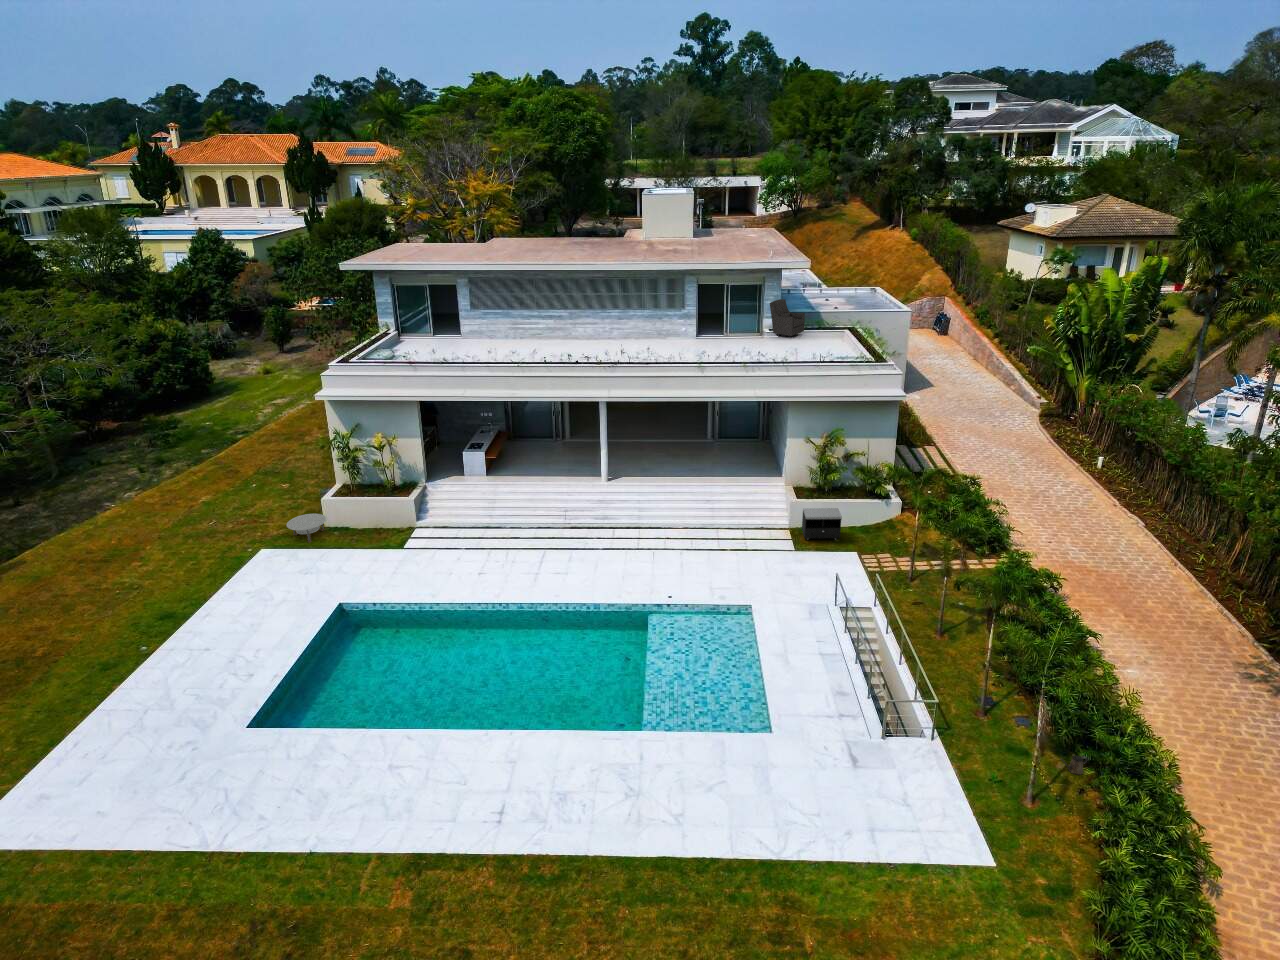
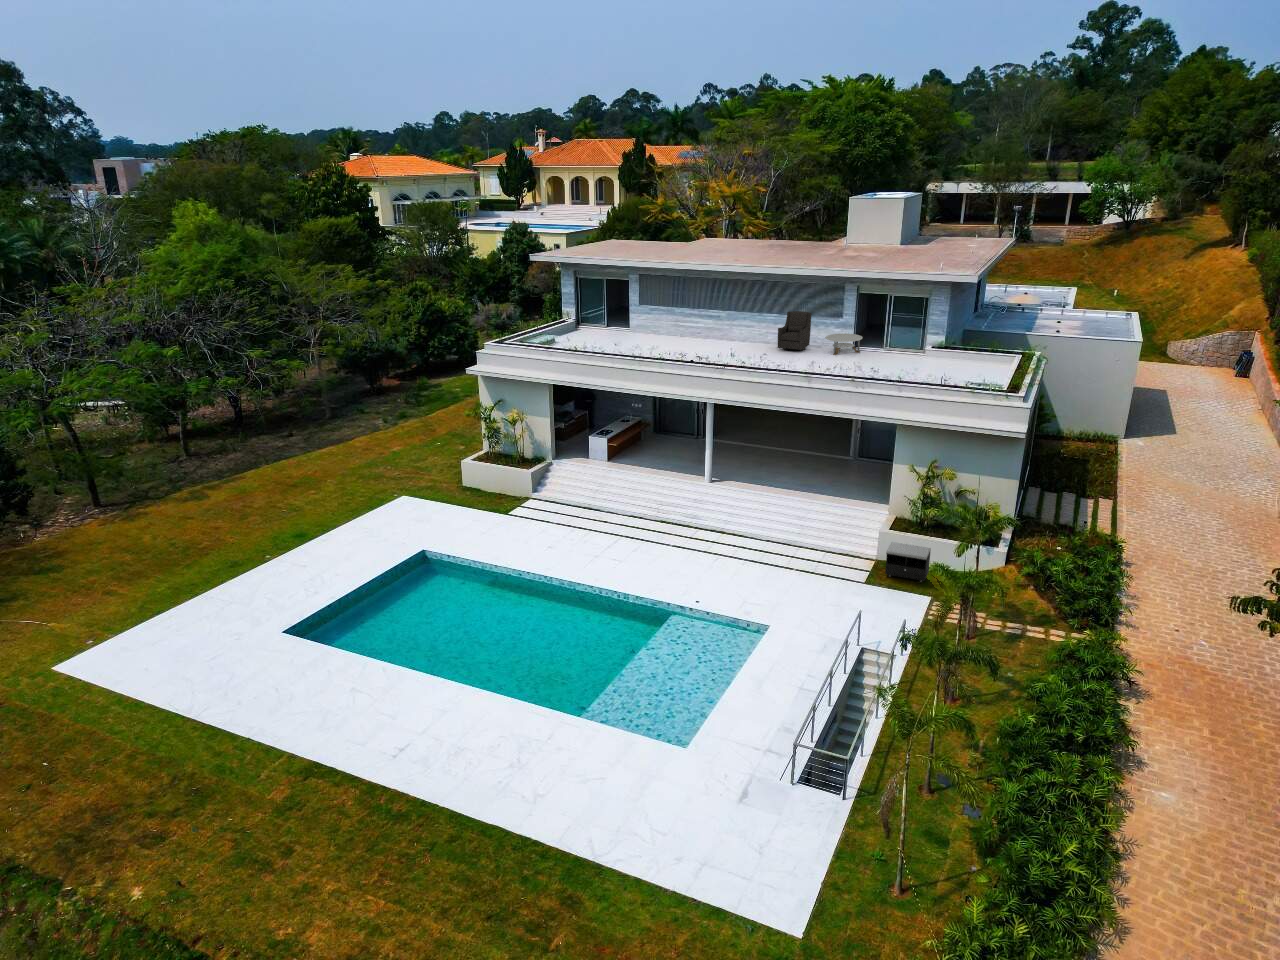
chair: present [770,299,805,337] -> present [778,311,812,351]
round table: present [287,514,326,543] -> present [825,333,863,355]
watering can: present [1063,756,1087,775] -> none [959,856,997,883]

